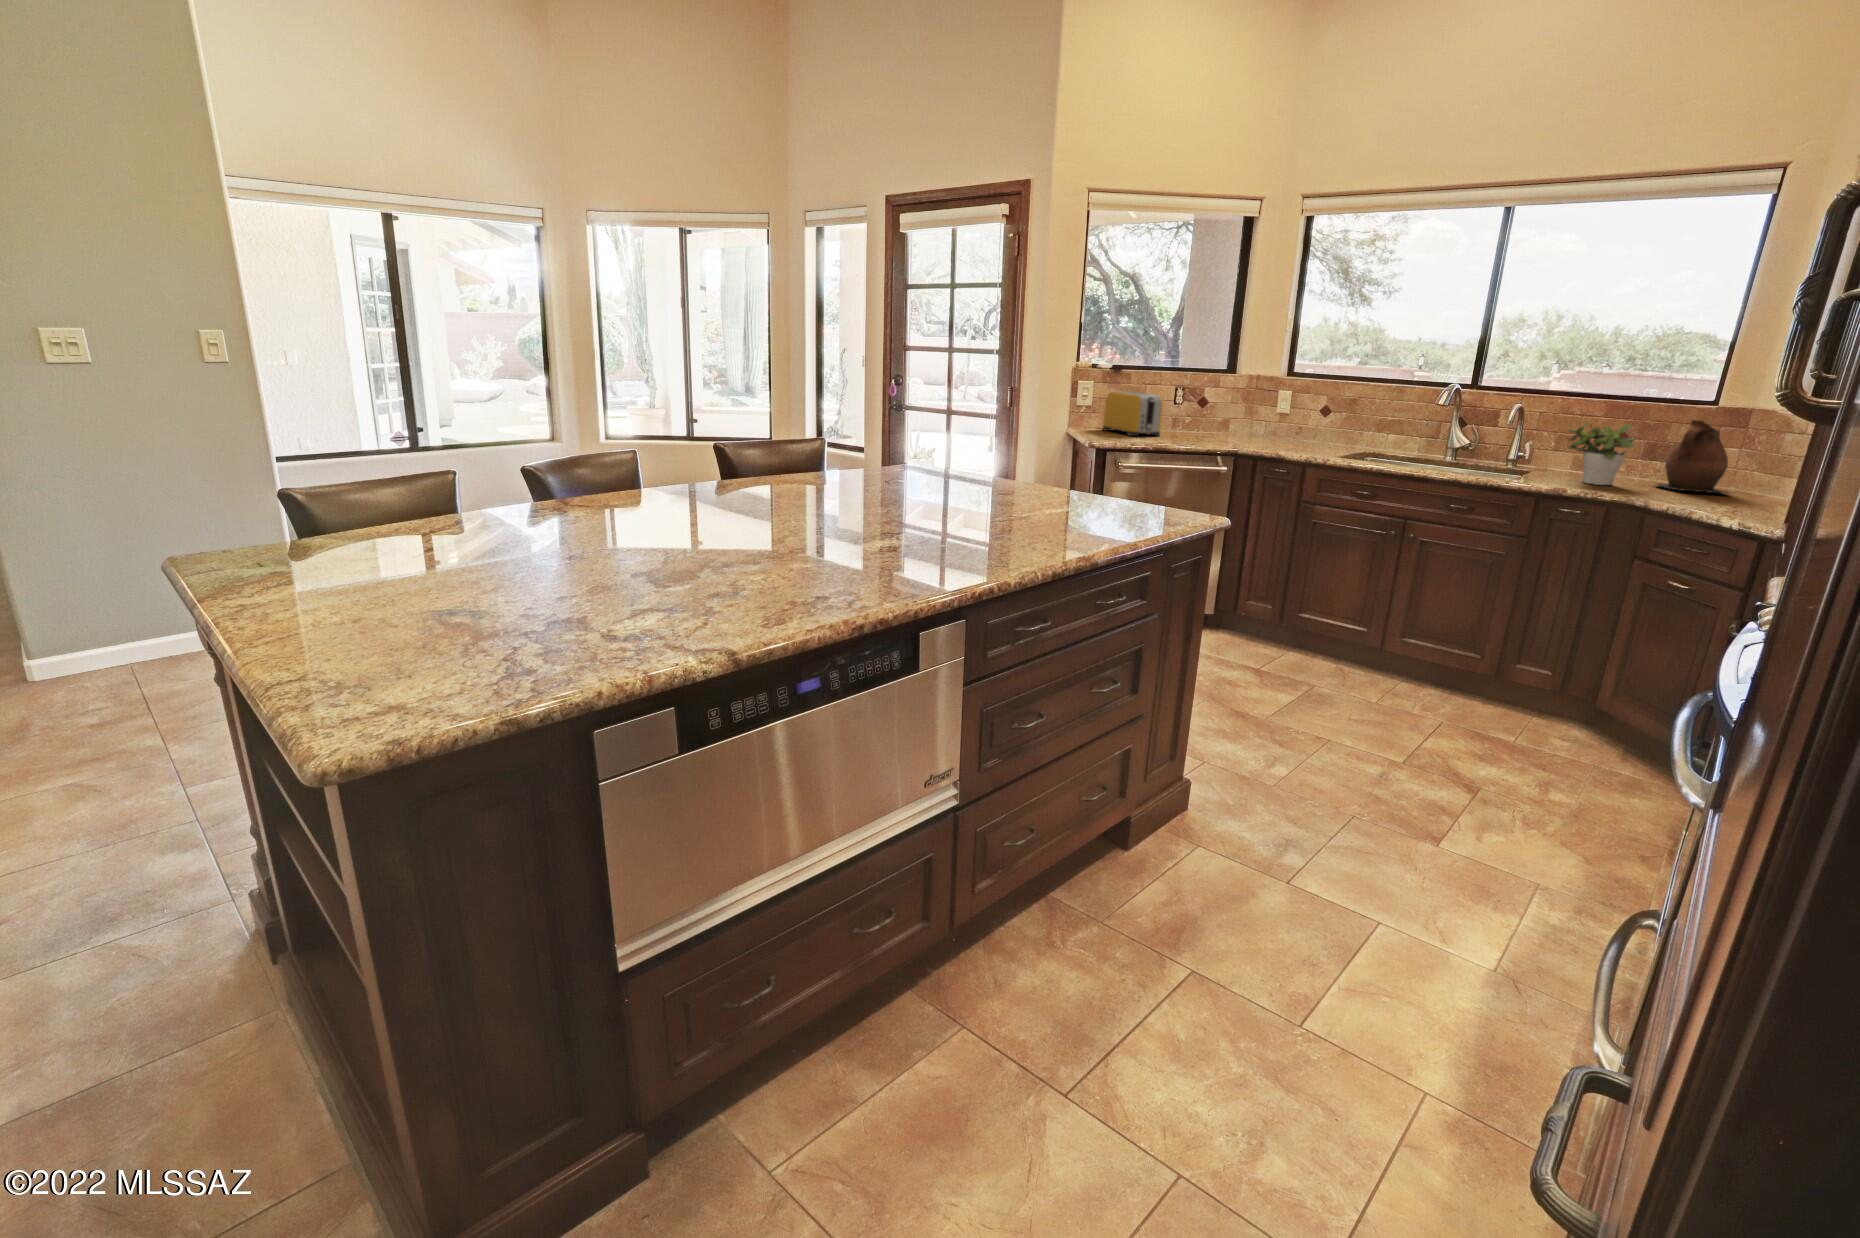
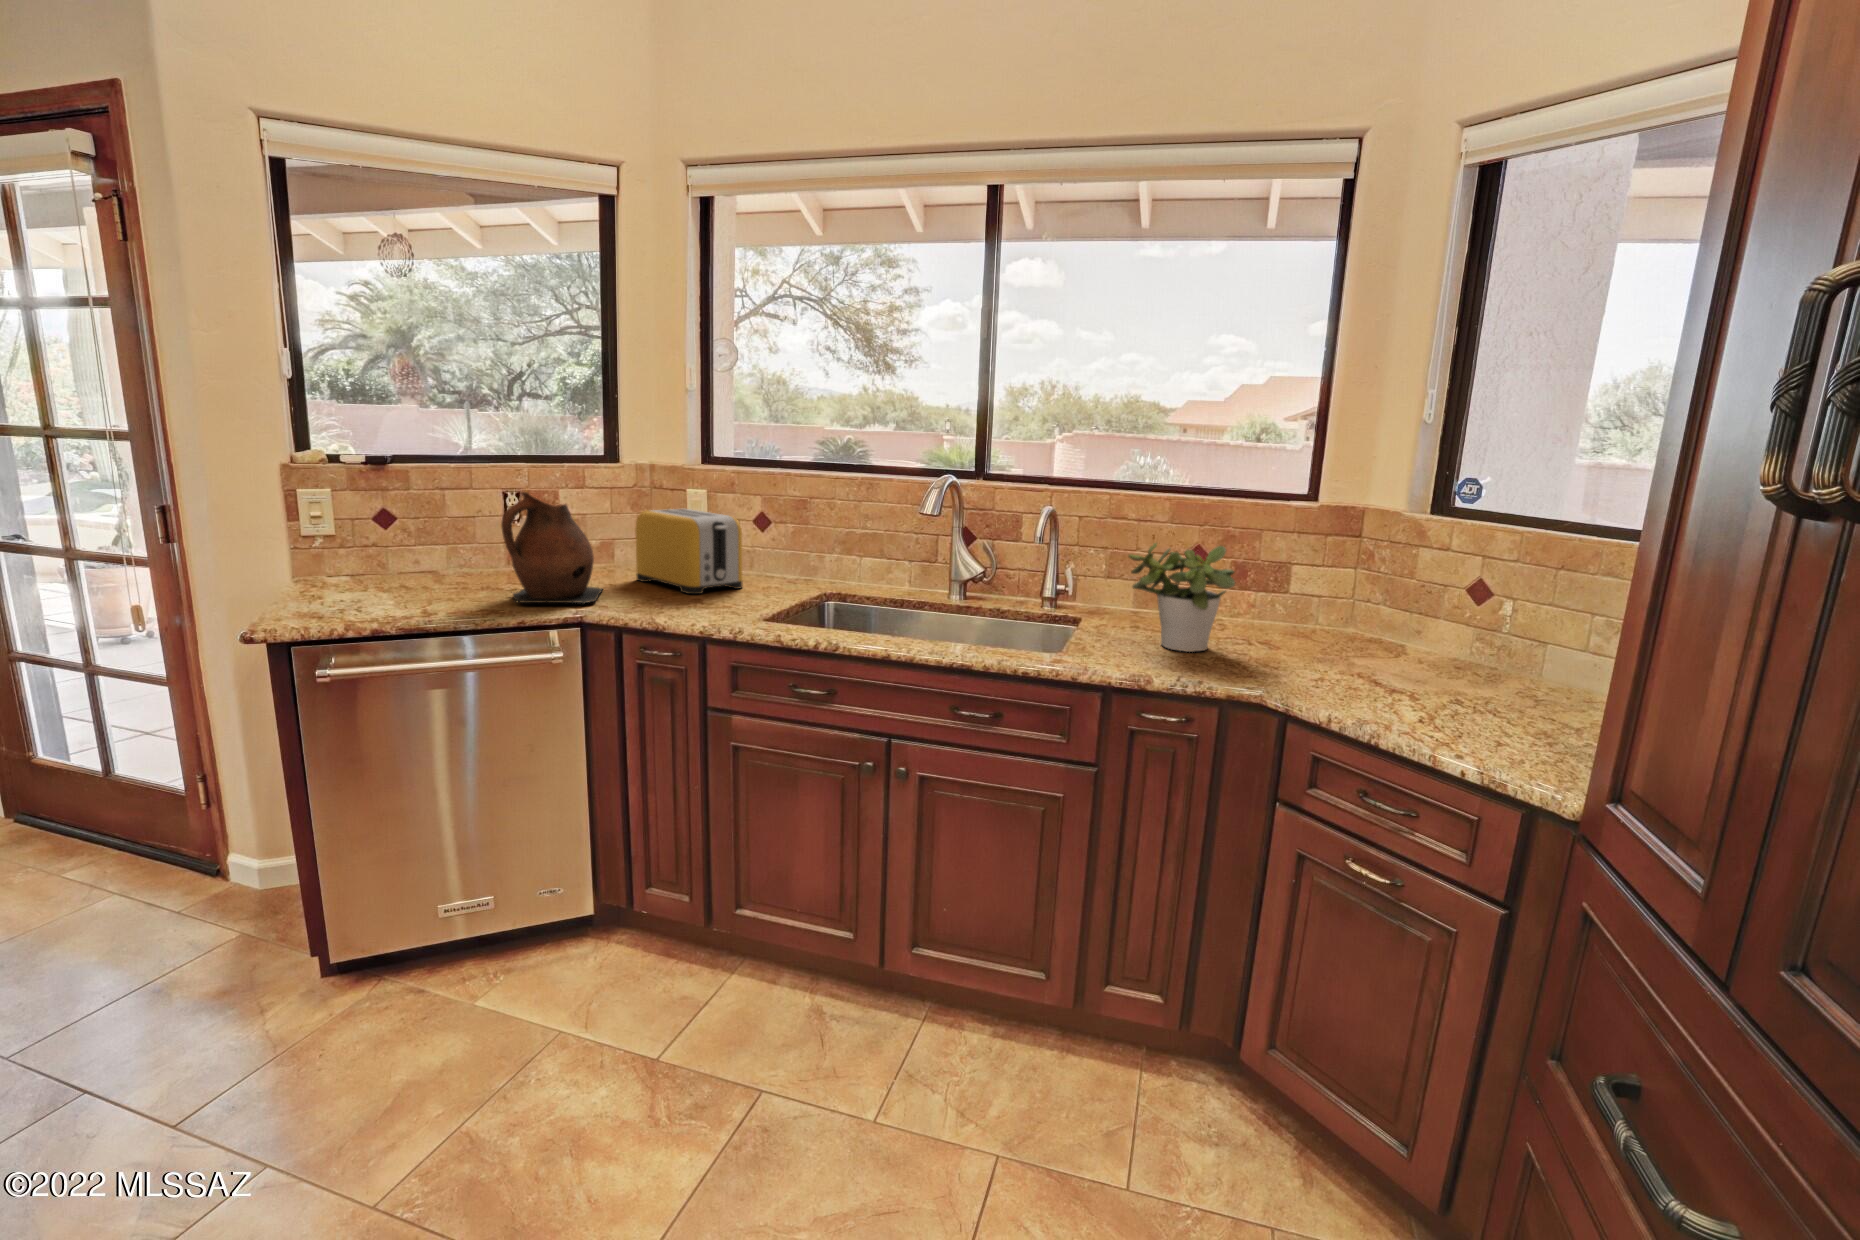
toaster: present [1103,391,1163,436] -> present [635,509,743,594]
ceramic pitcher: present [1658,420,1729,494] -> present [501,491,603,604]

